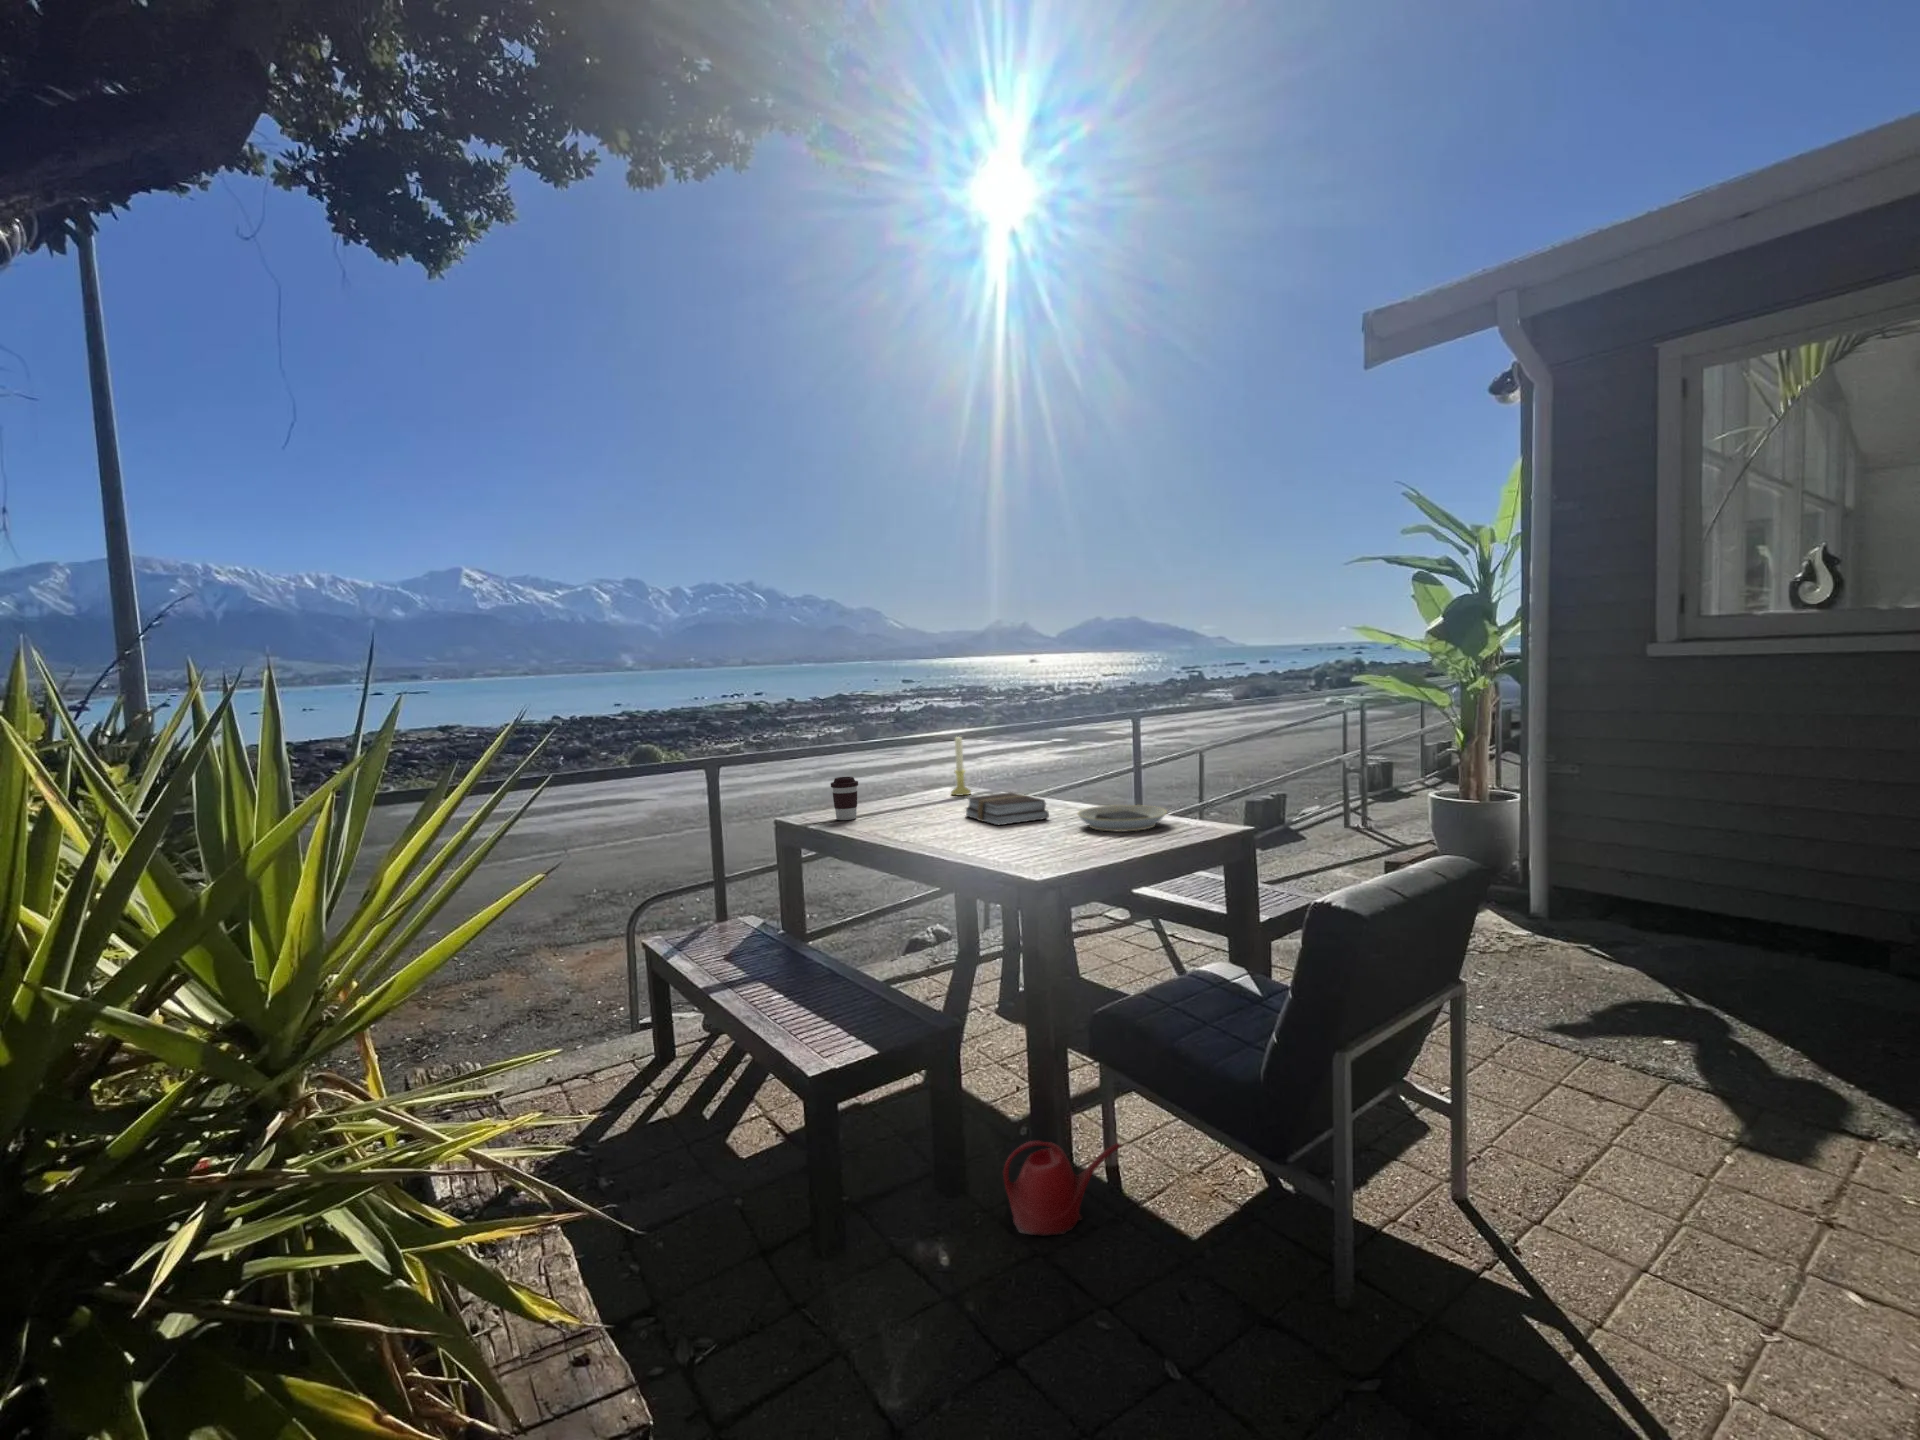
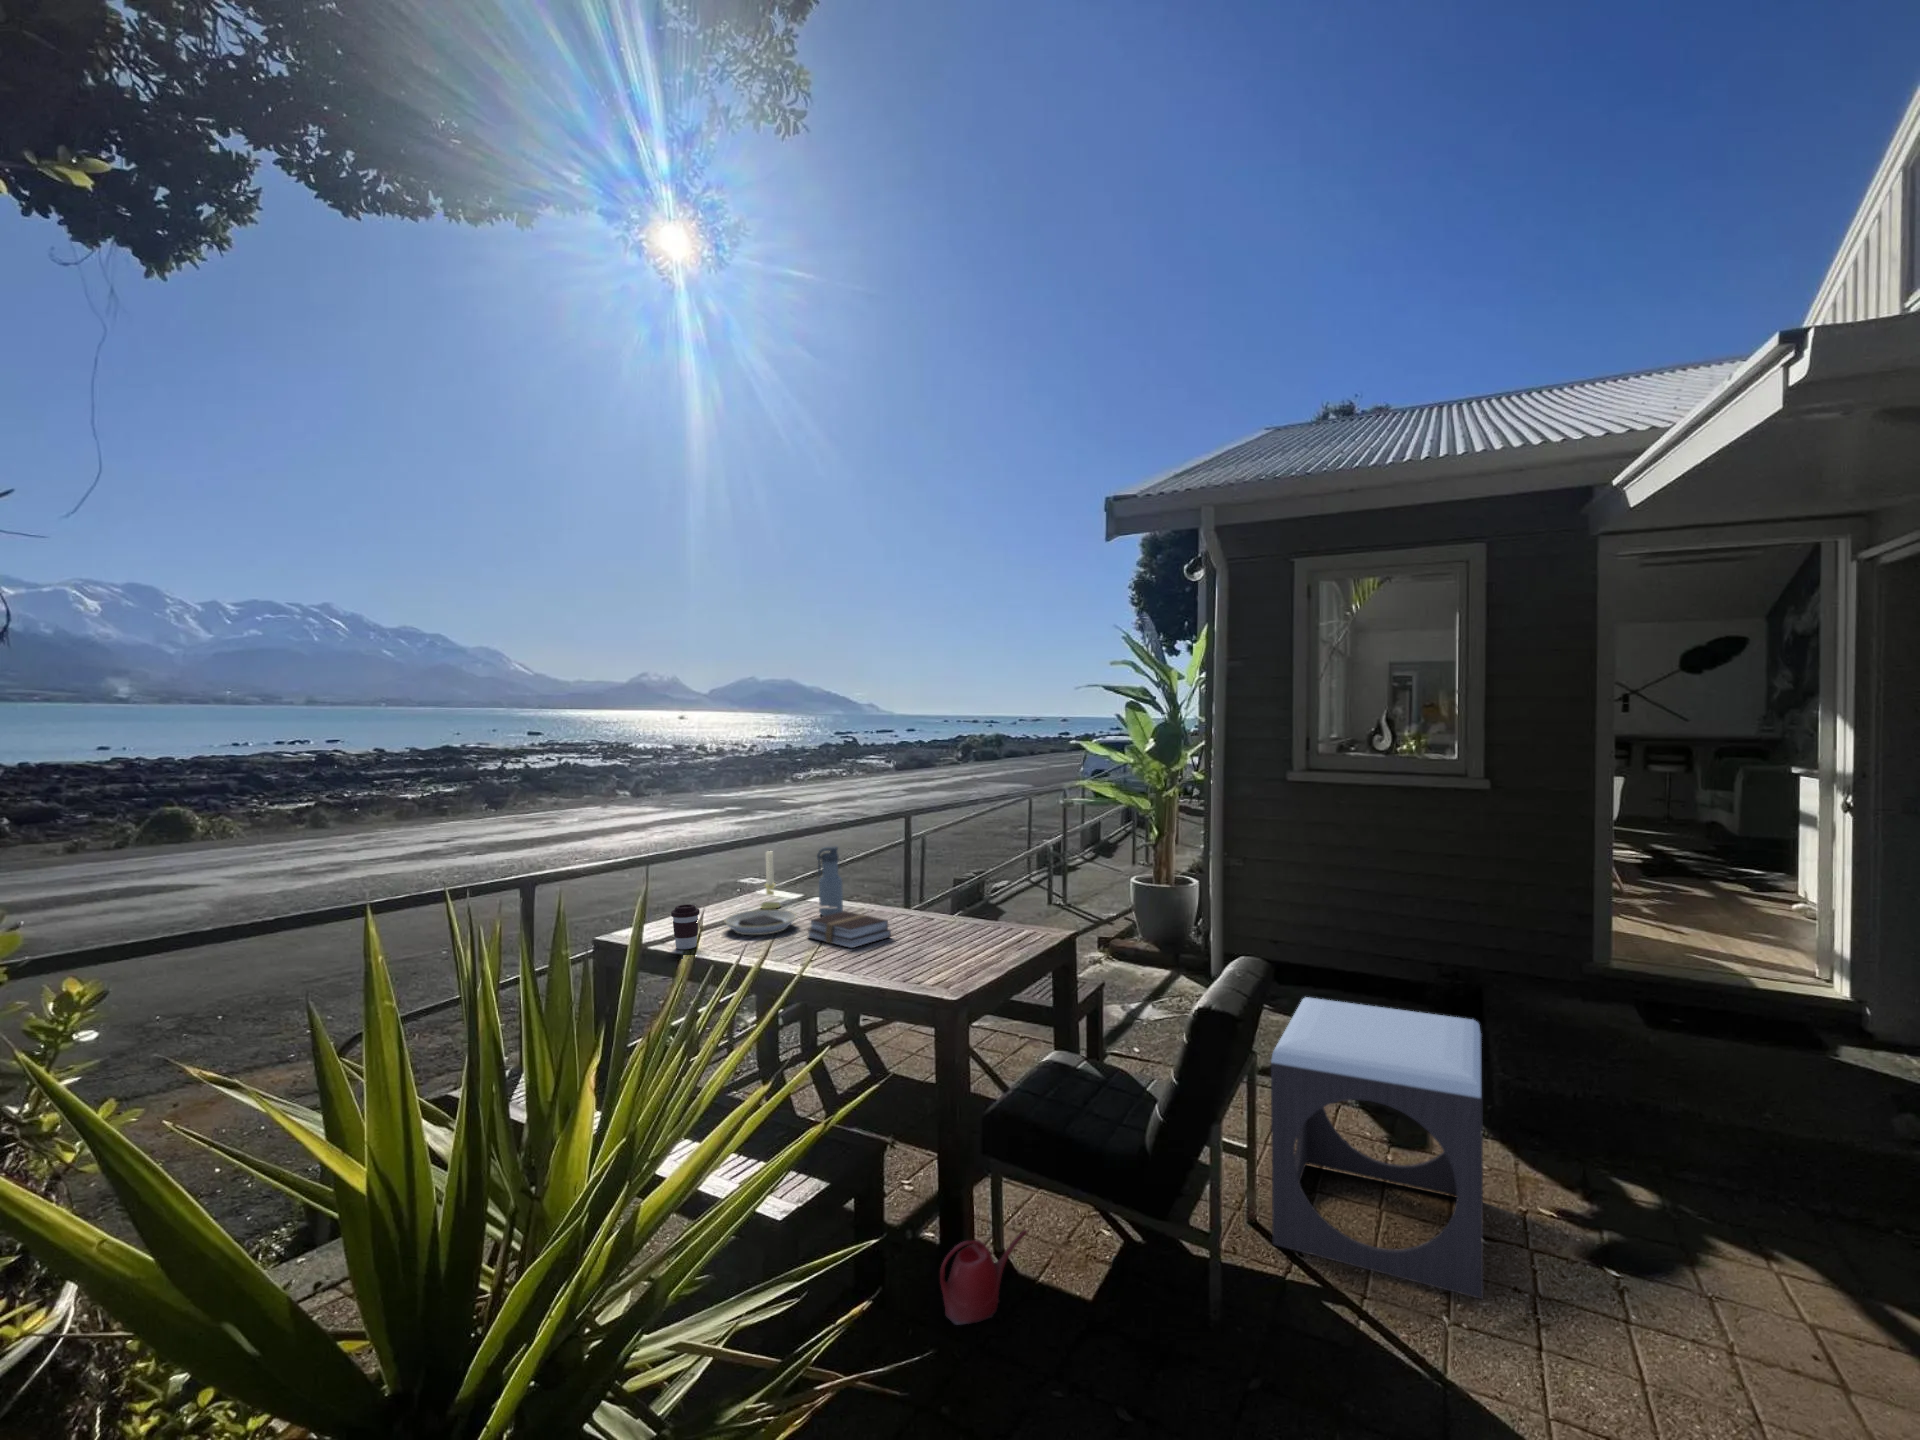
water bottle: none [995,729,1024,802] -> present [817,847,843,916]
plate: present [1078,805,1167,832] -> present [724,910,796,935]
footstool: none [1475,915,1881,1381] -> present [1271,997,1483,1299]

